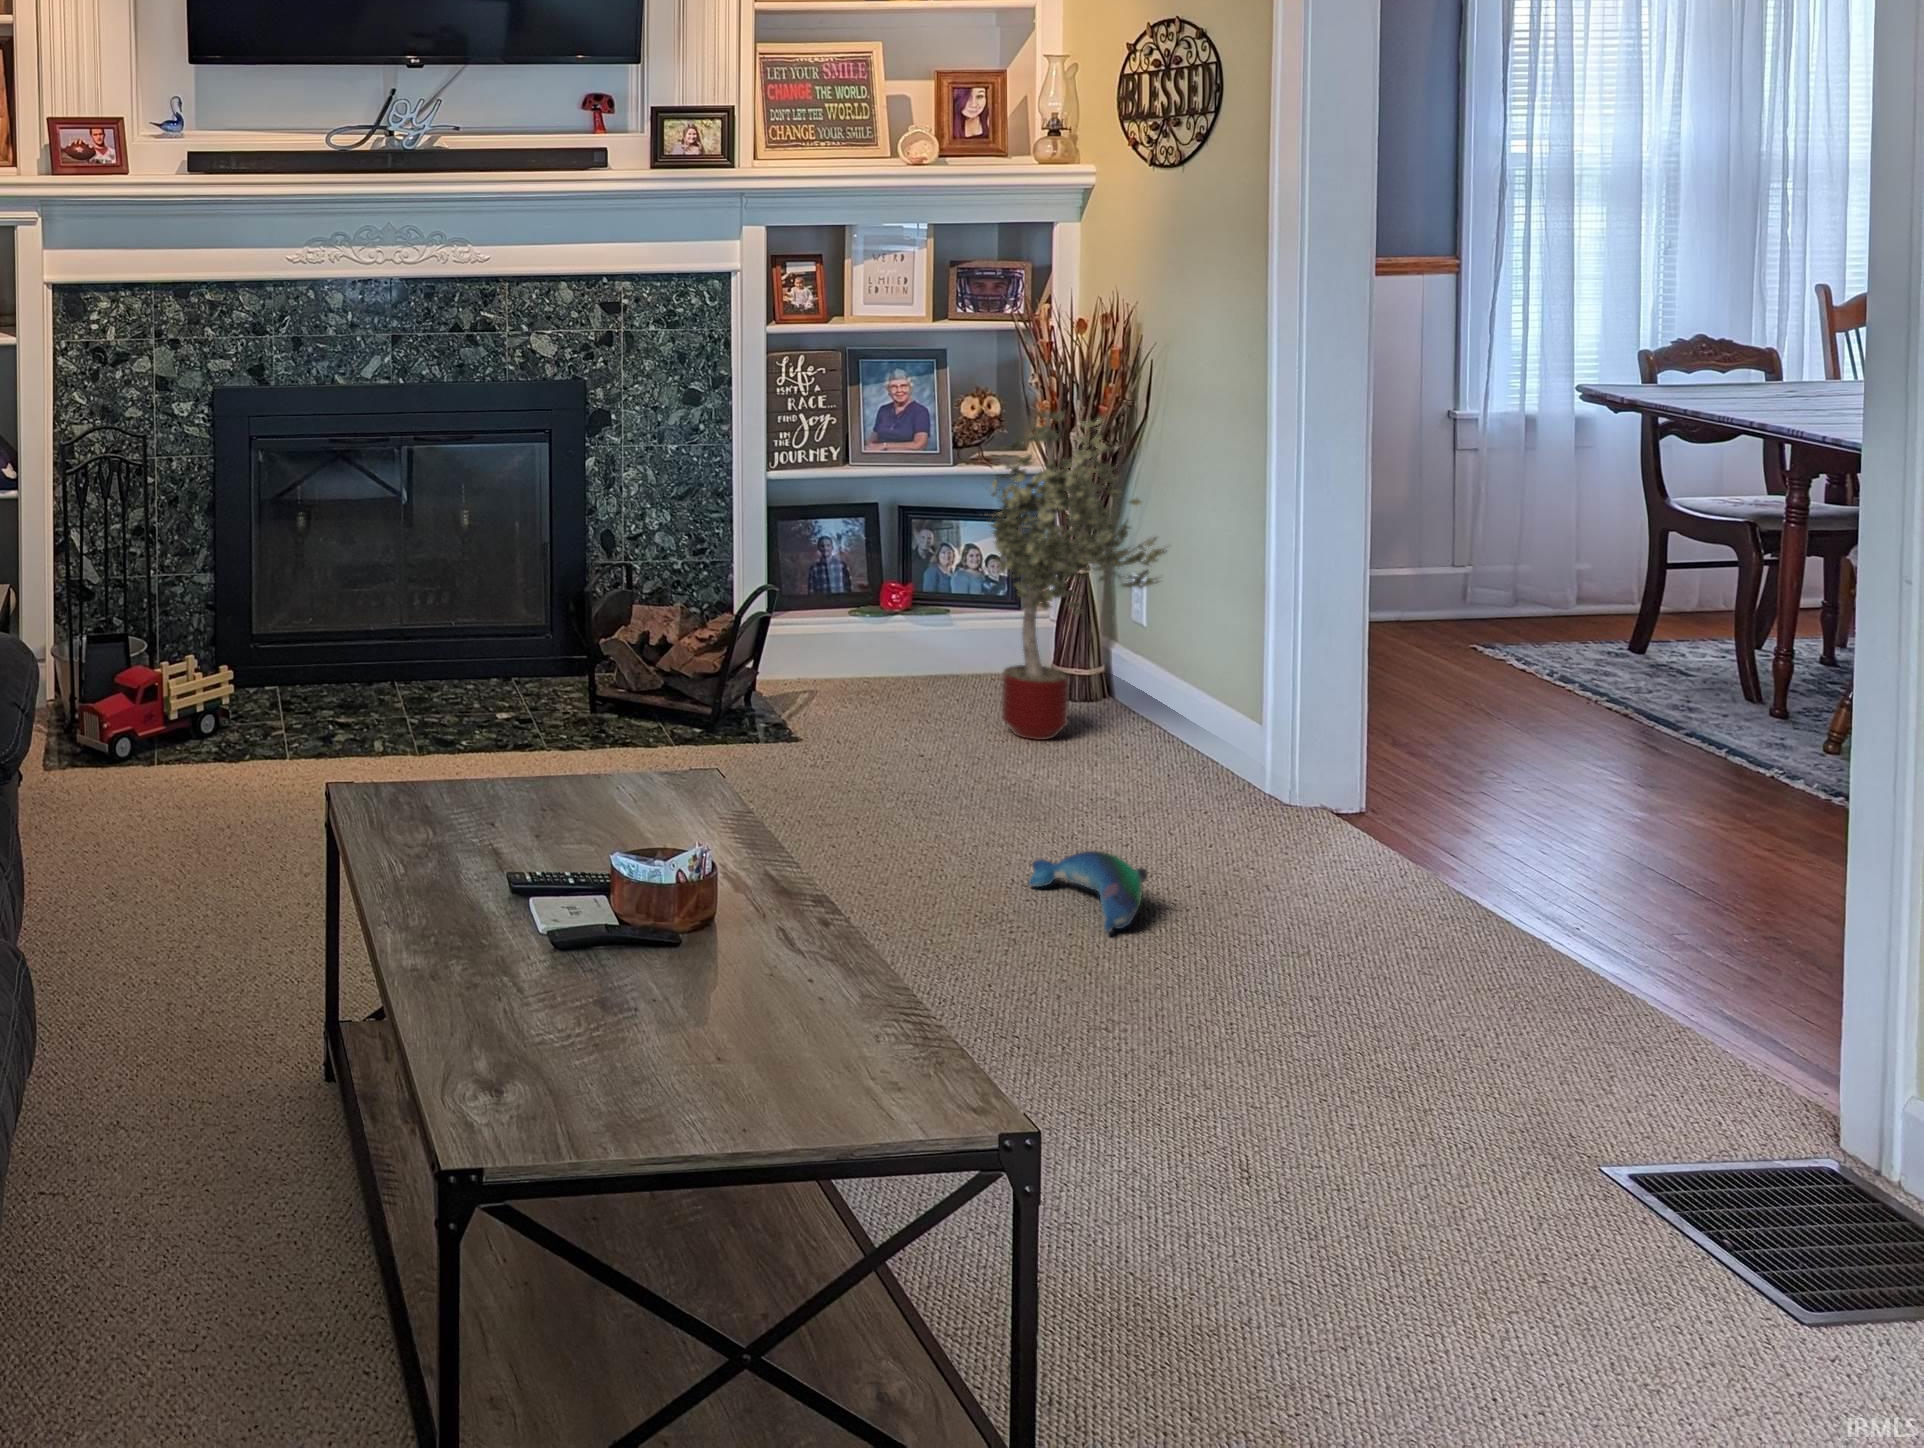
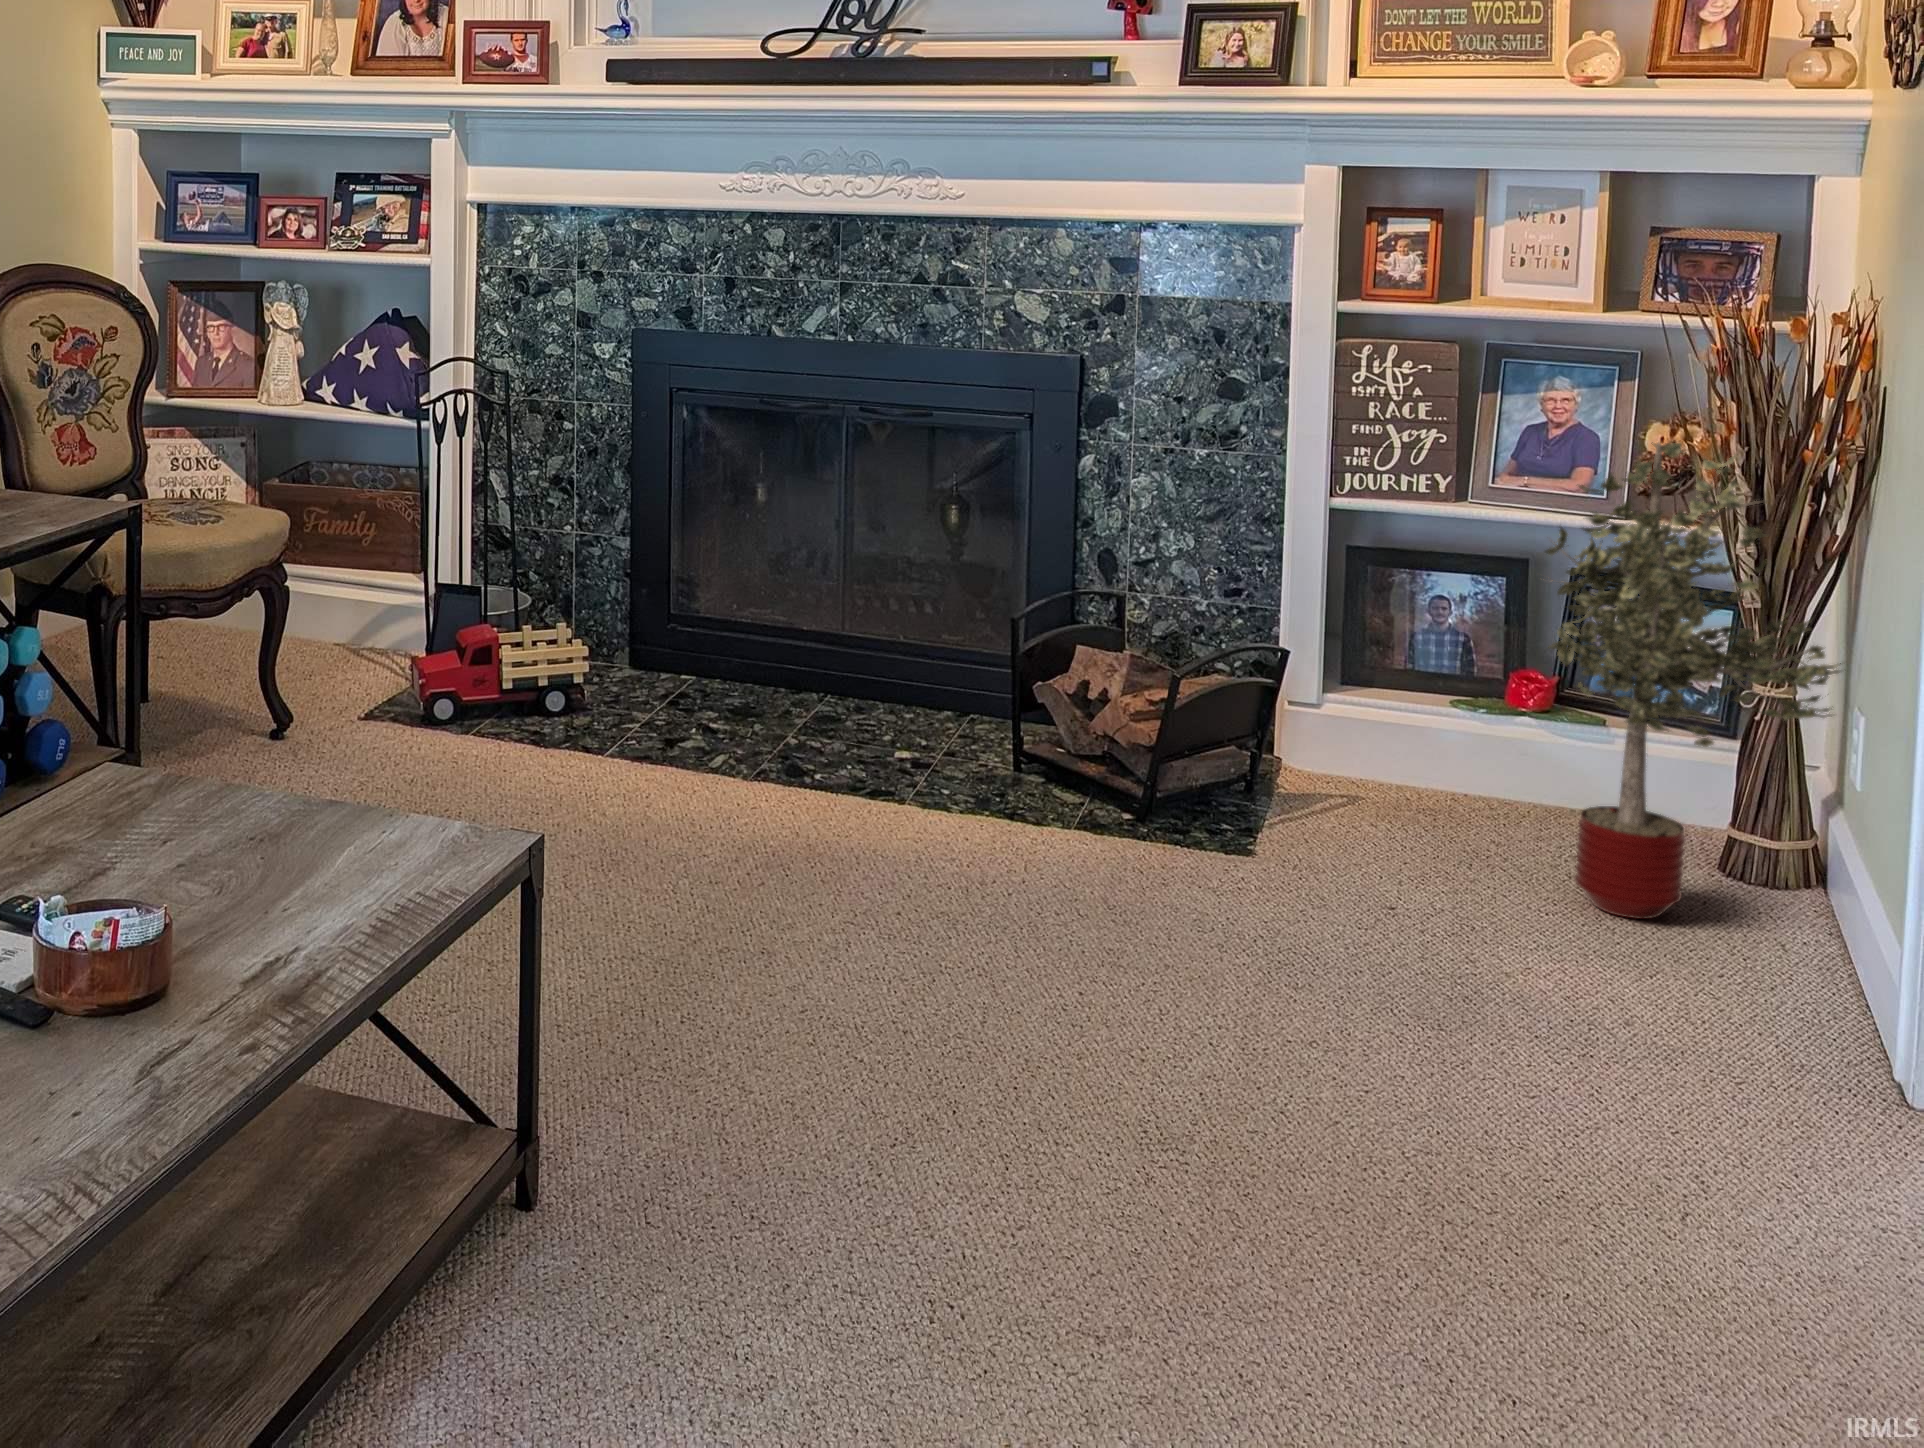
plush toy: present [1029,851,1147,933] -> none [1314,1053,1463,1172]

